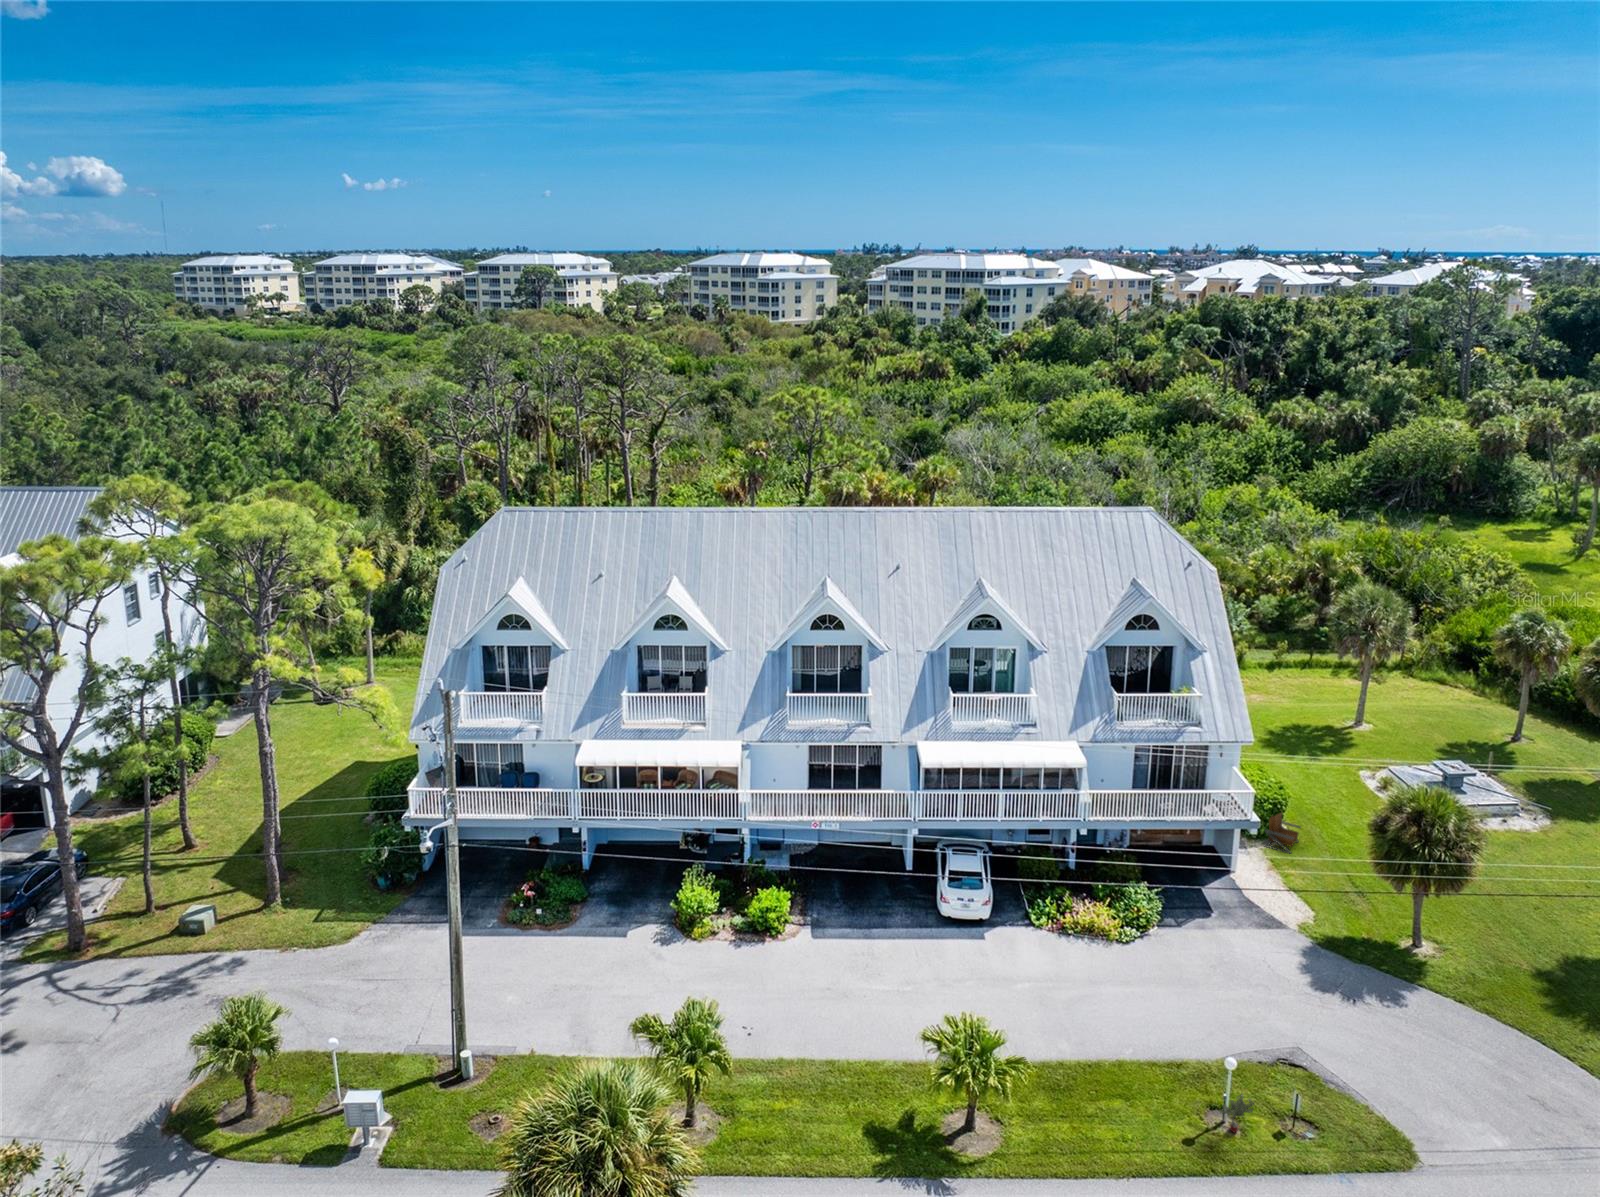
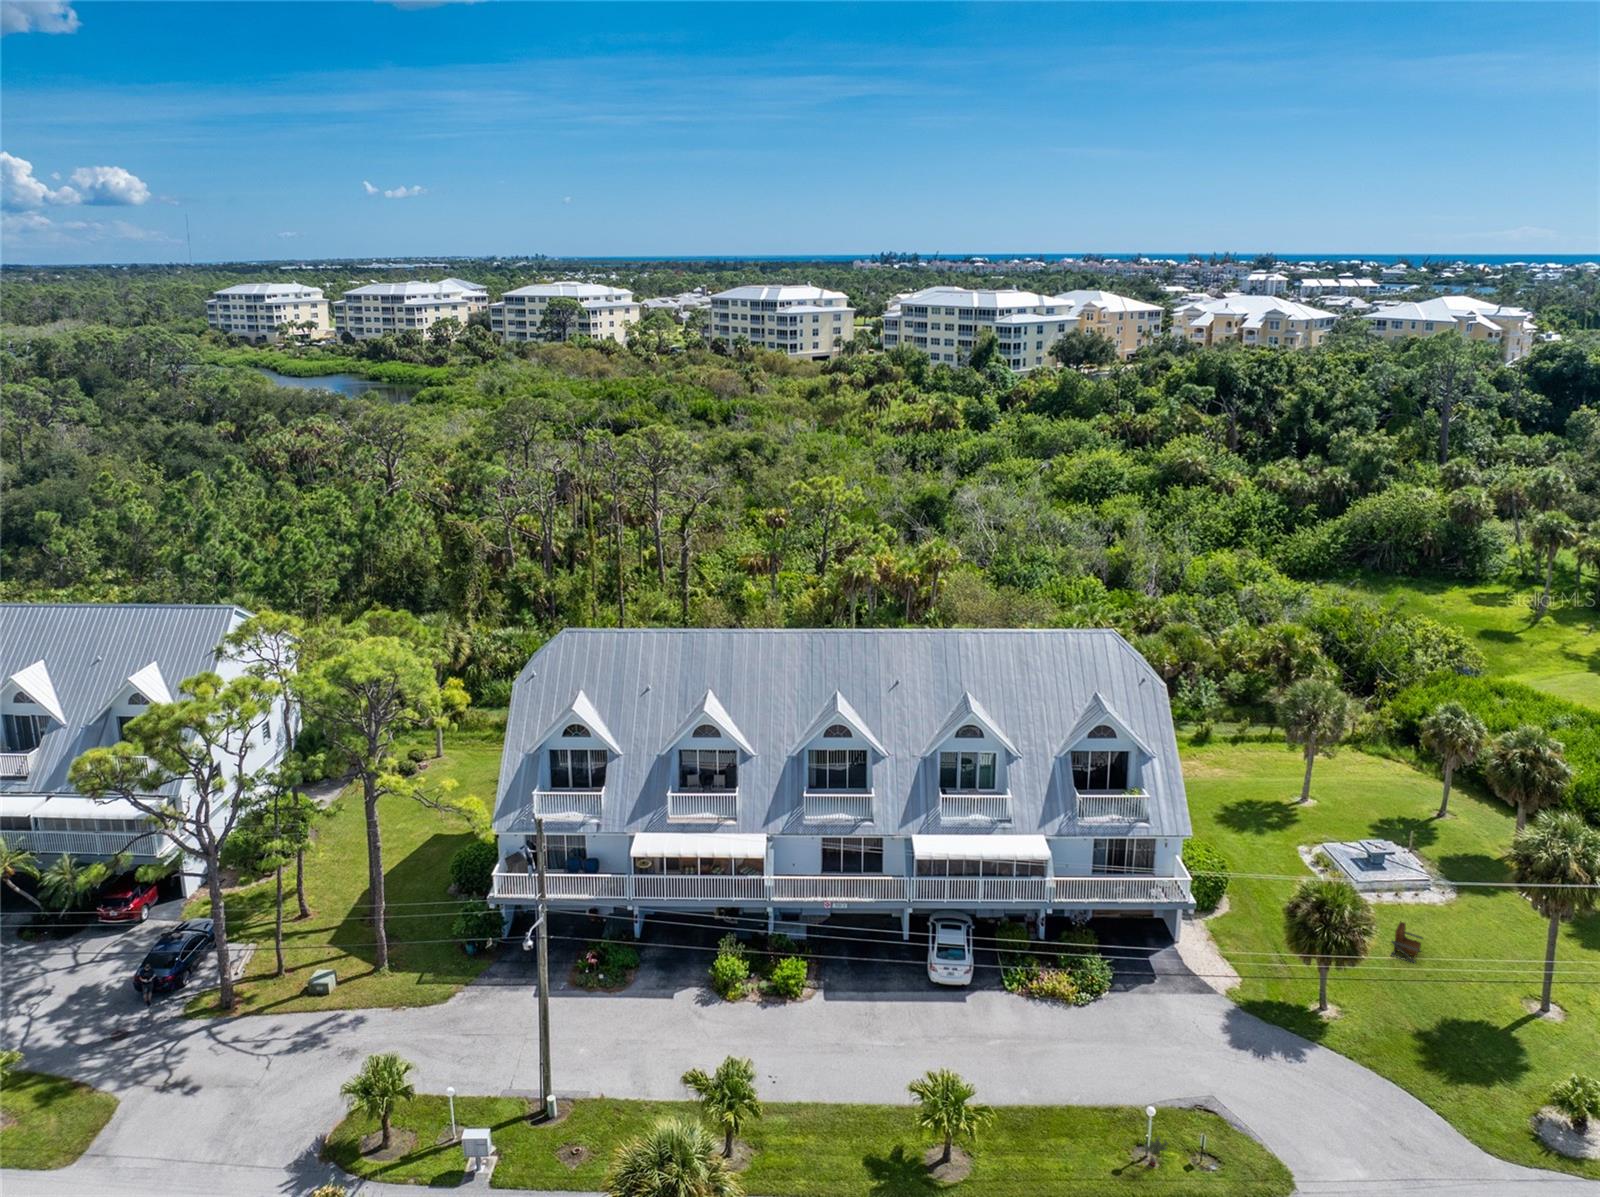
lounge chair: present [1264,813,1301,854] -> present [1391,922,1423,963]

